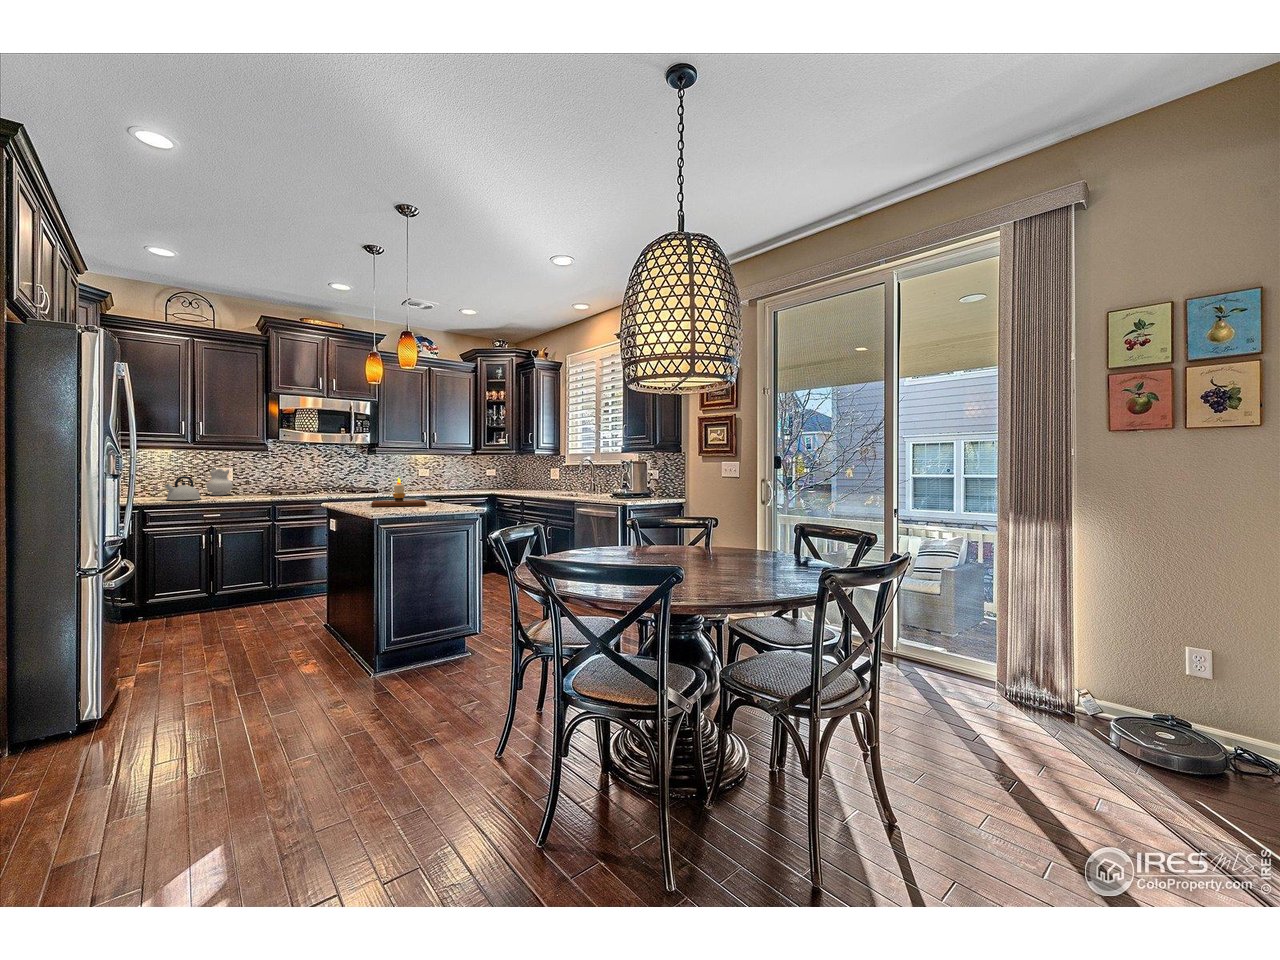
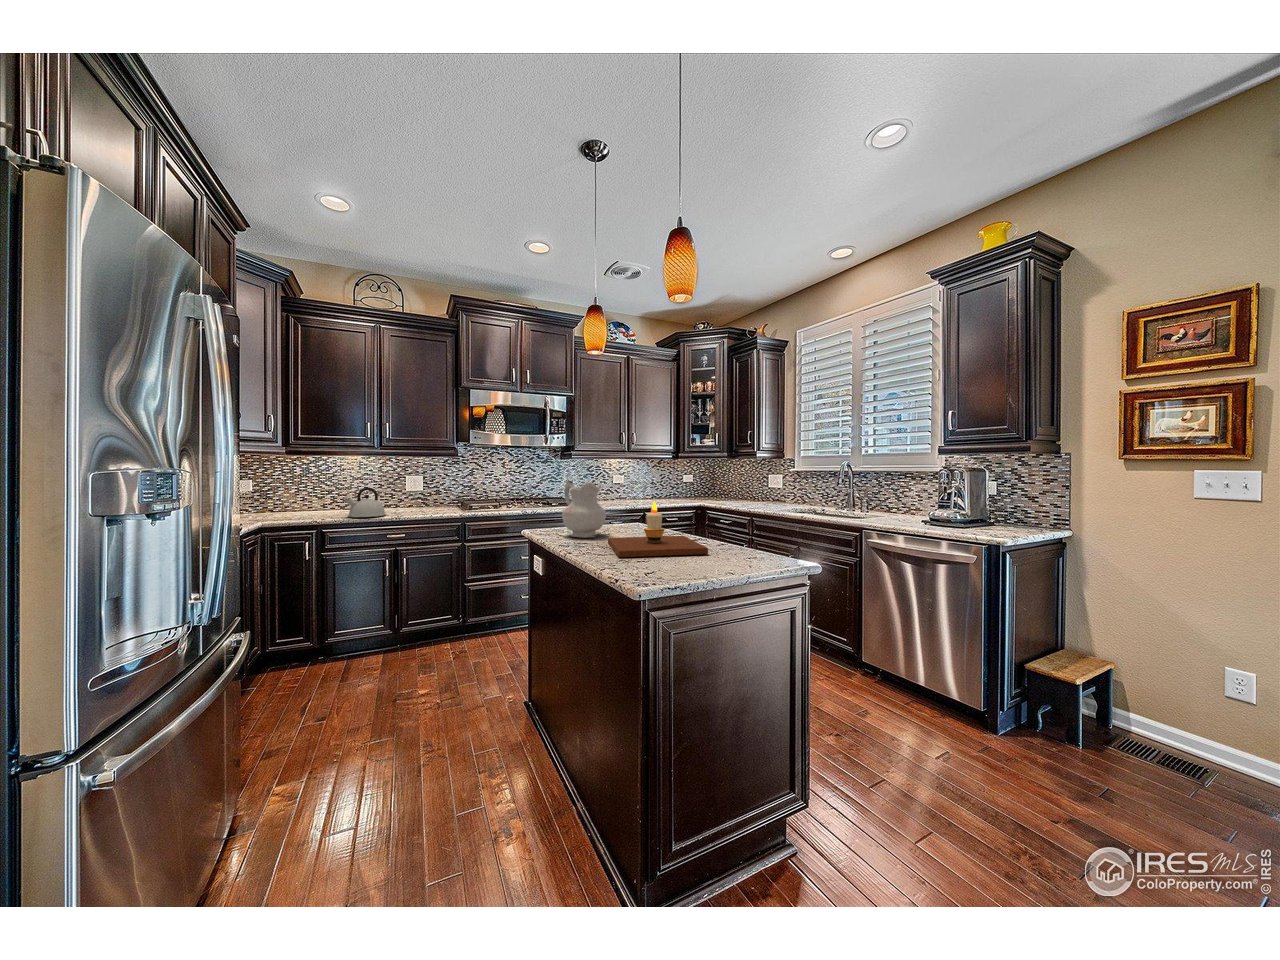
ceramic pitcher: present [206,468,233,495] -> present [562,480,606,538]

